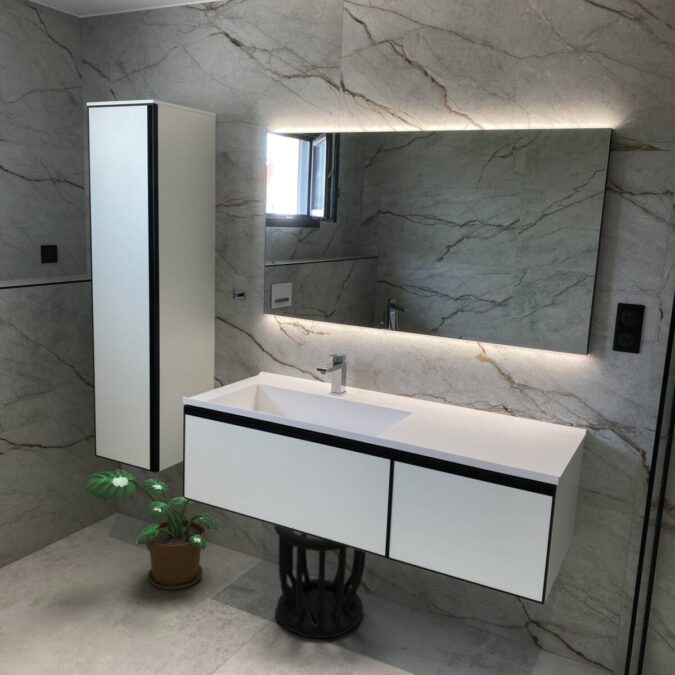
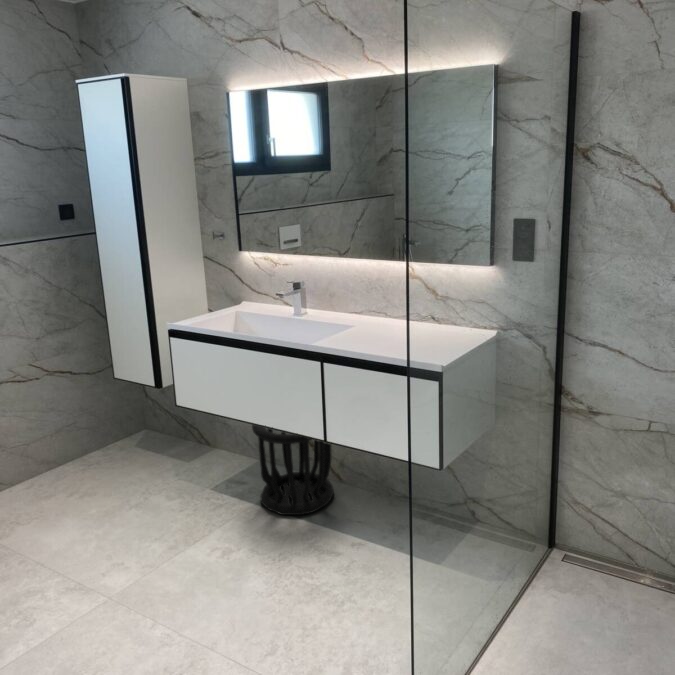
potted plant: present [82,470,220,590] -> none [102,384,227,484]

